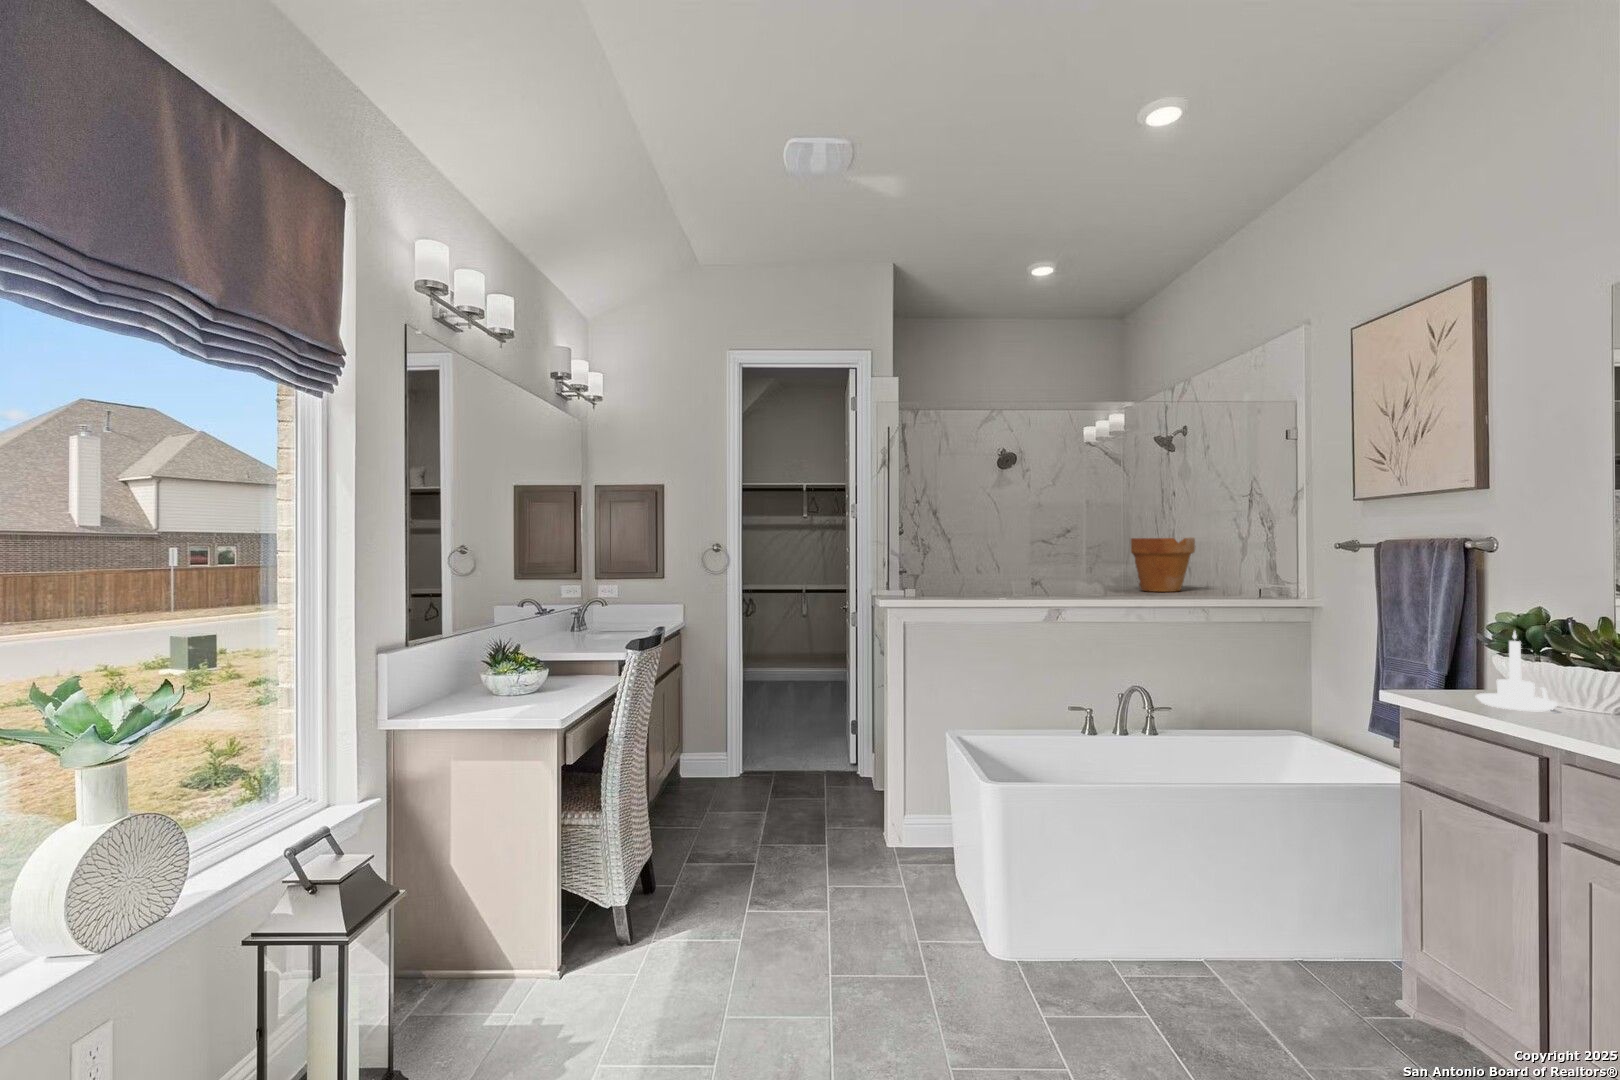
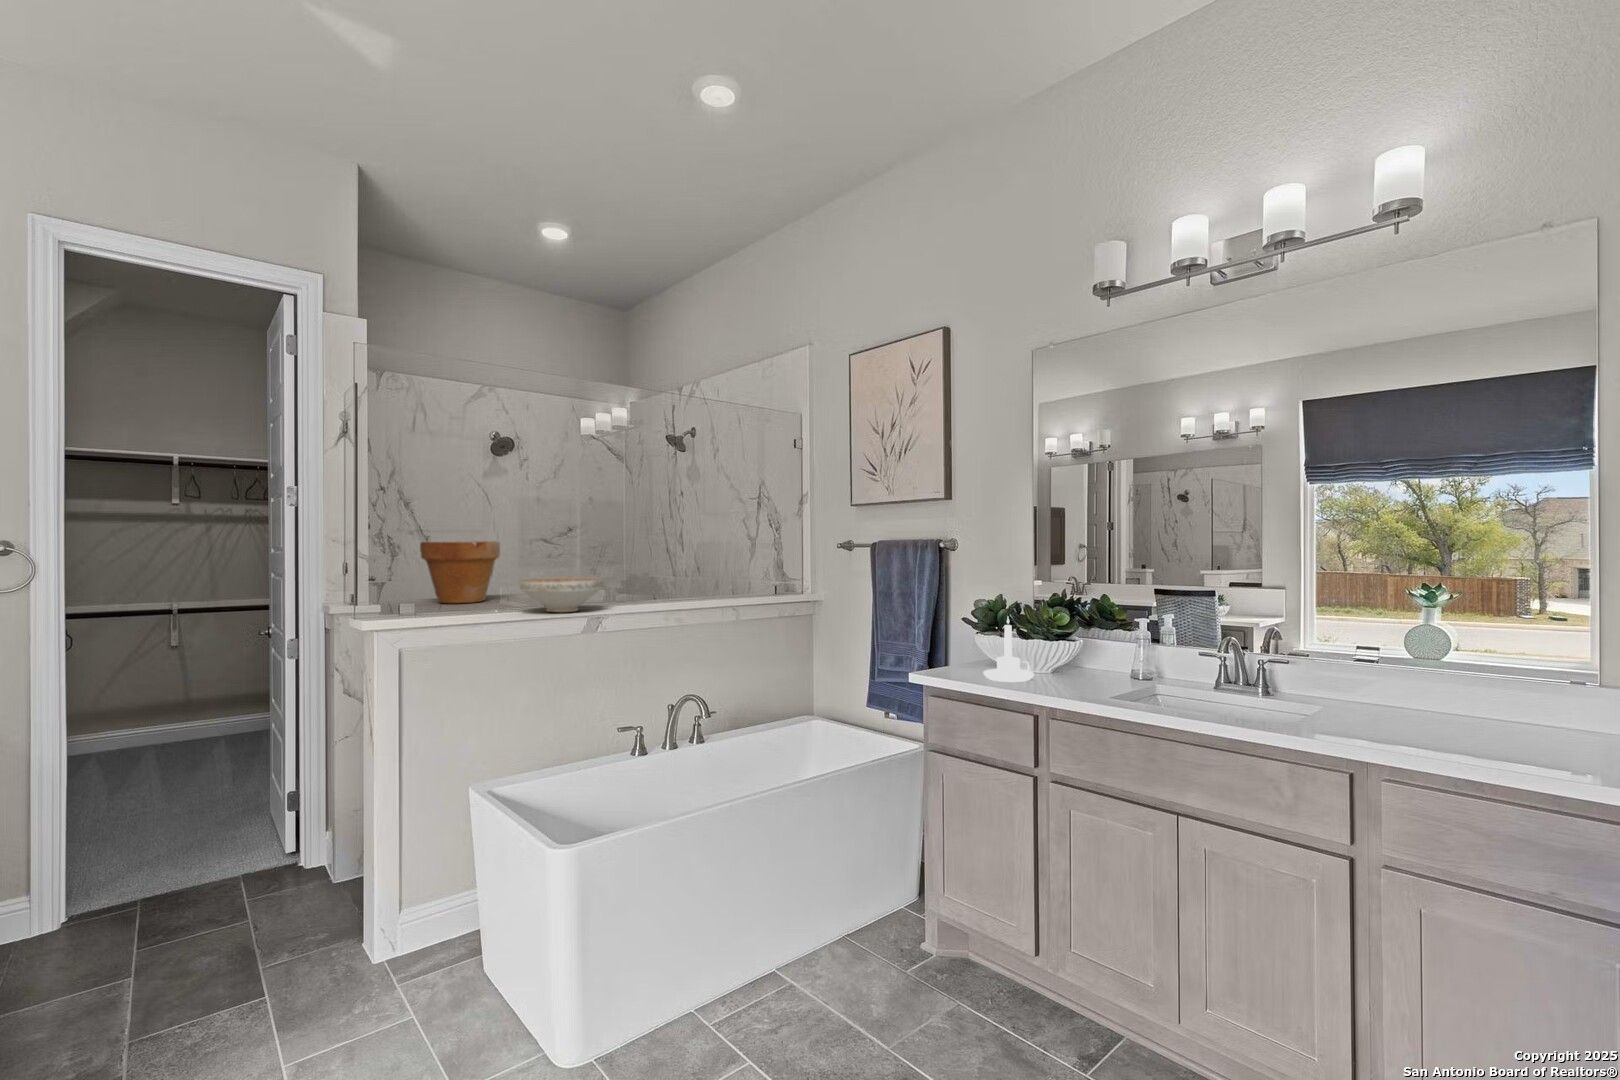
flower pot: present [1131,538,1195,592] -> present [420,541,500,603]
decorative bowl: none [995,572,1067,602] -> present [520,577,604,612]

